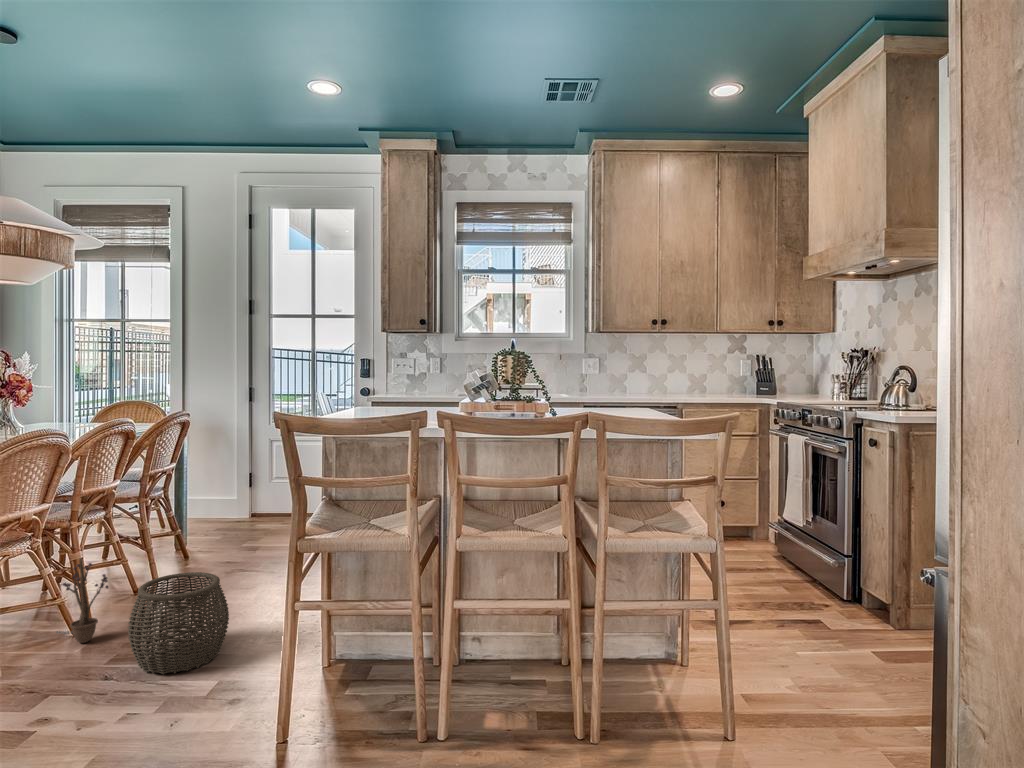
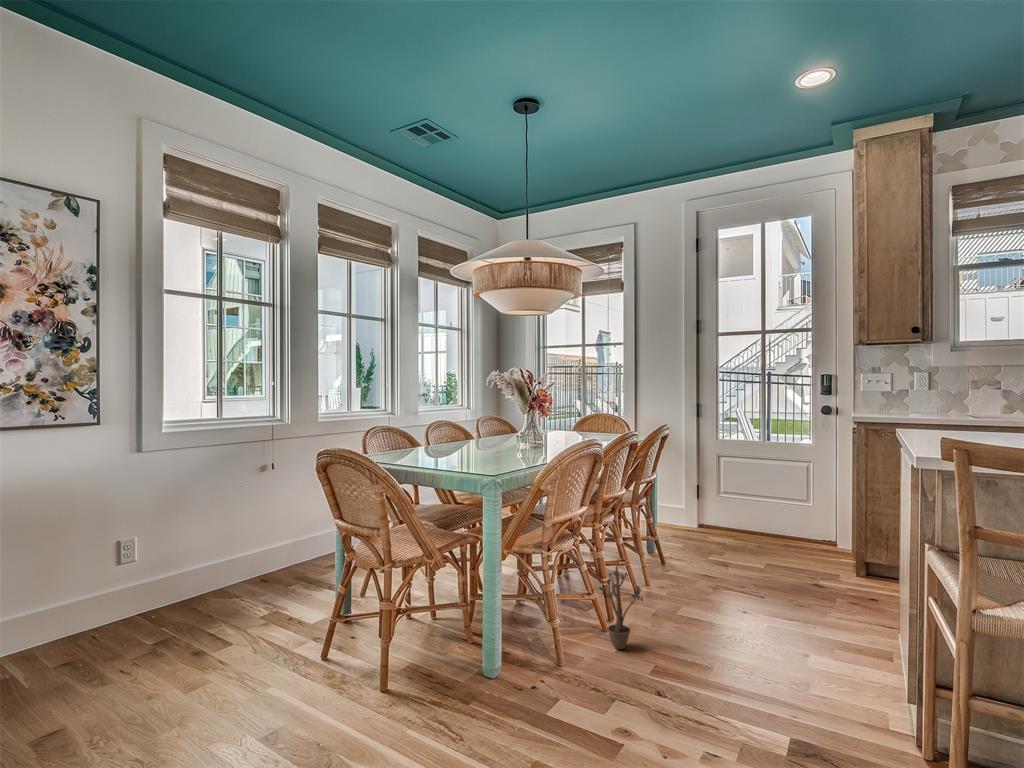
woven basket: present [128,572,229,674] -> none [678,600,782,718]

